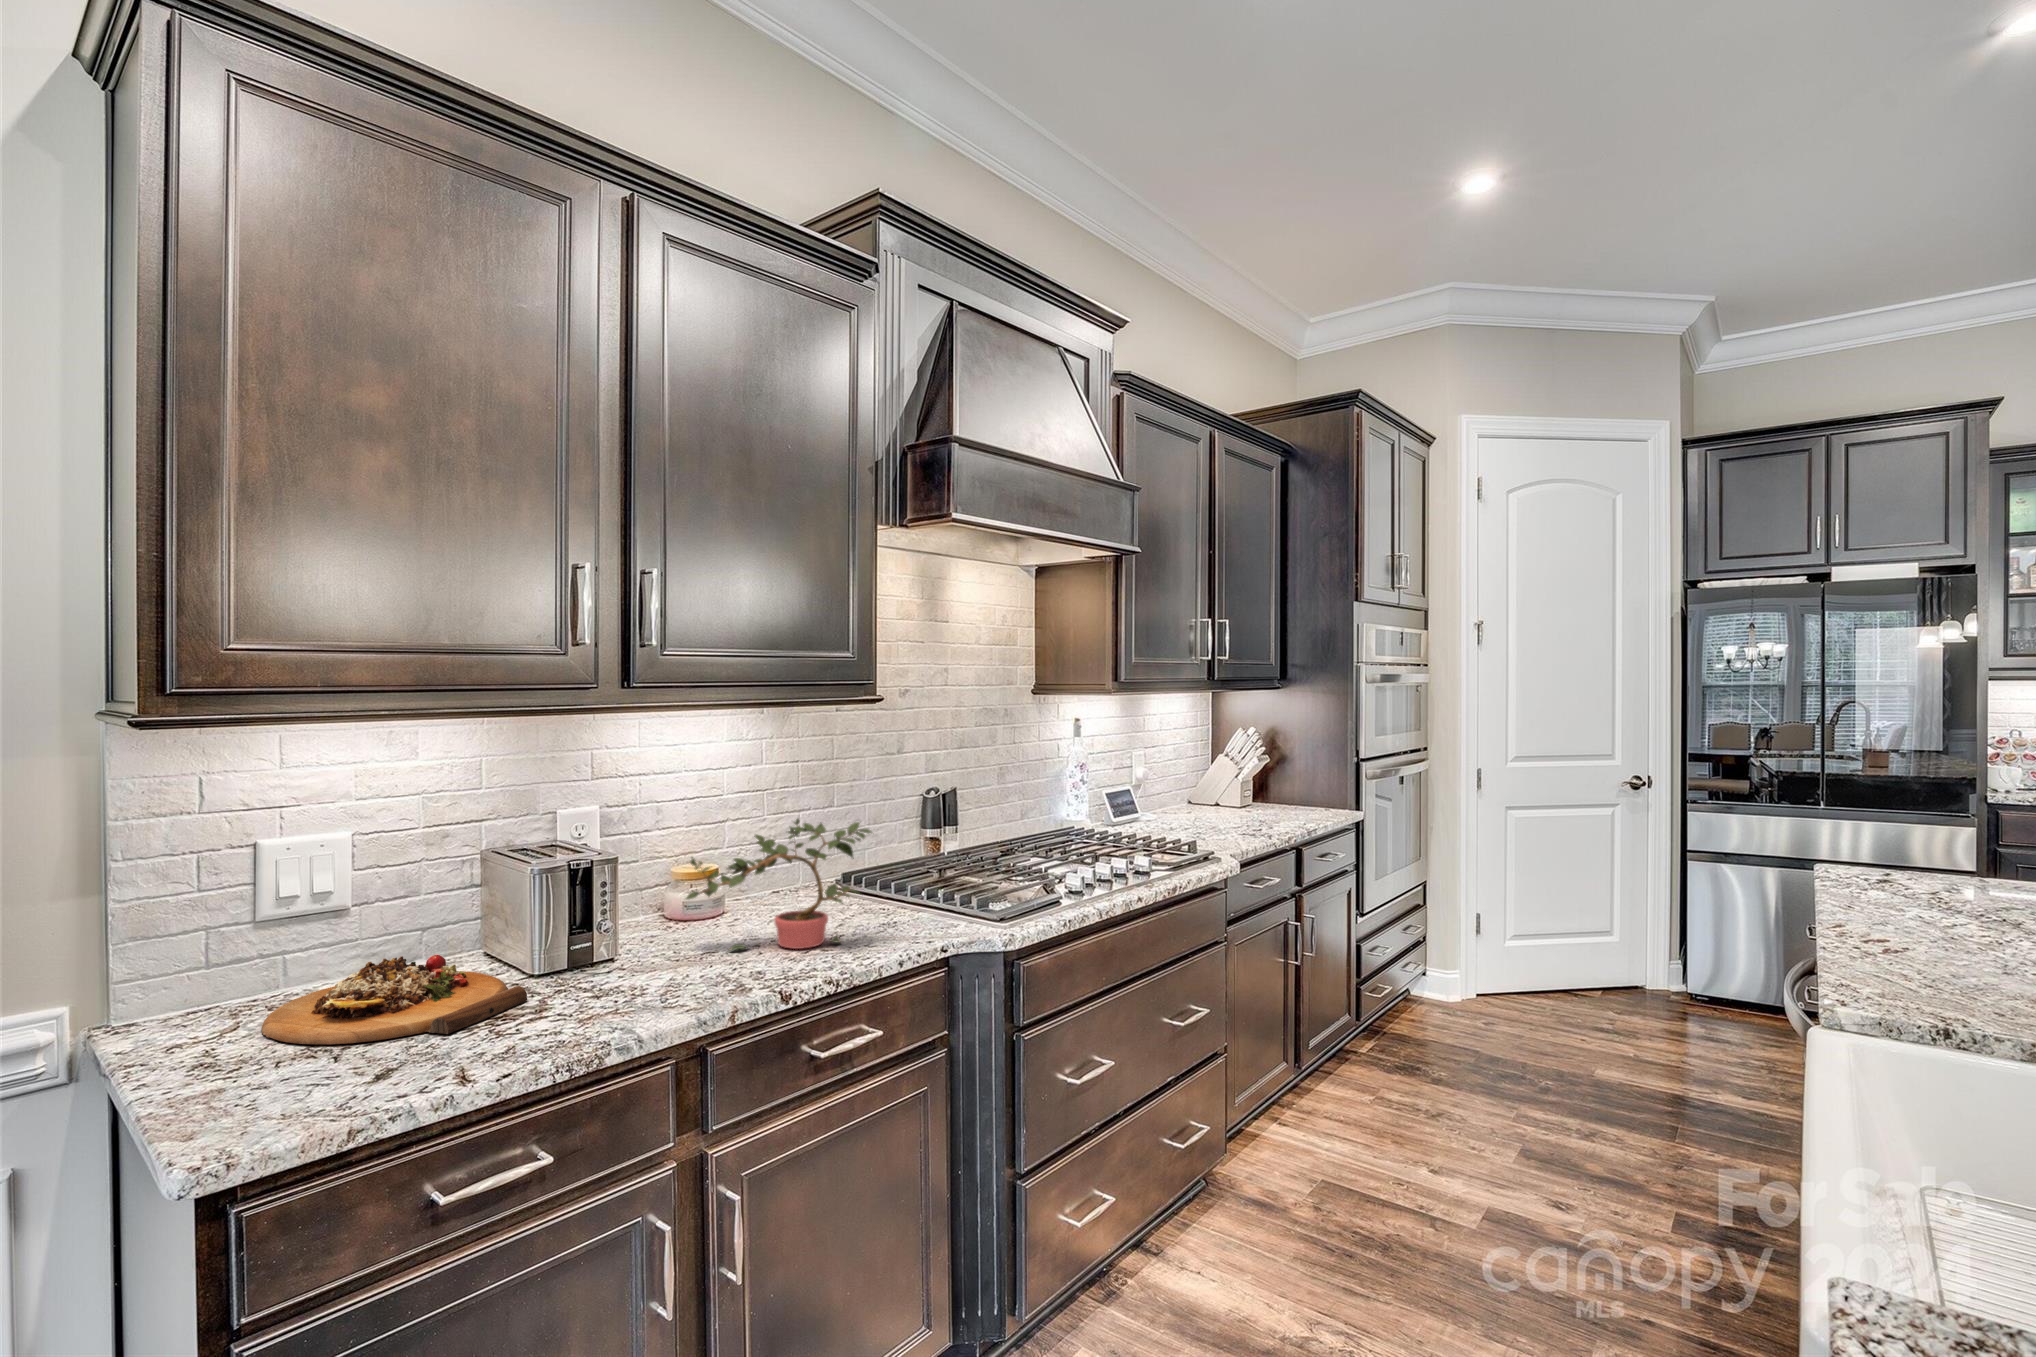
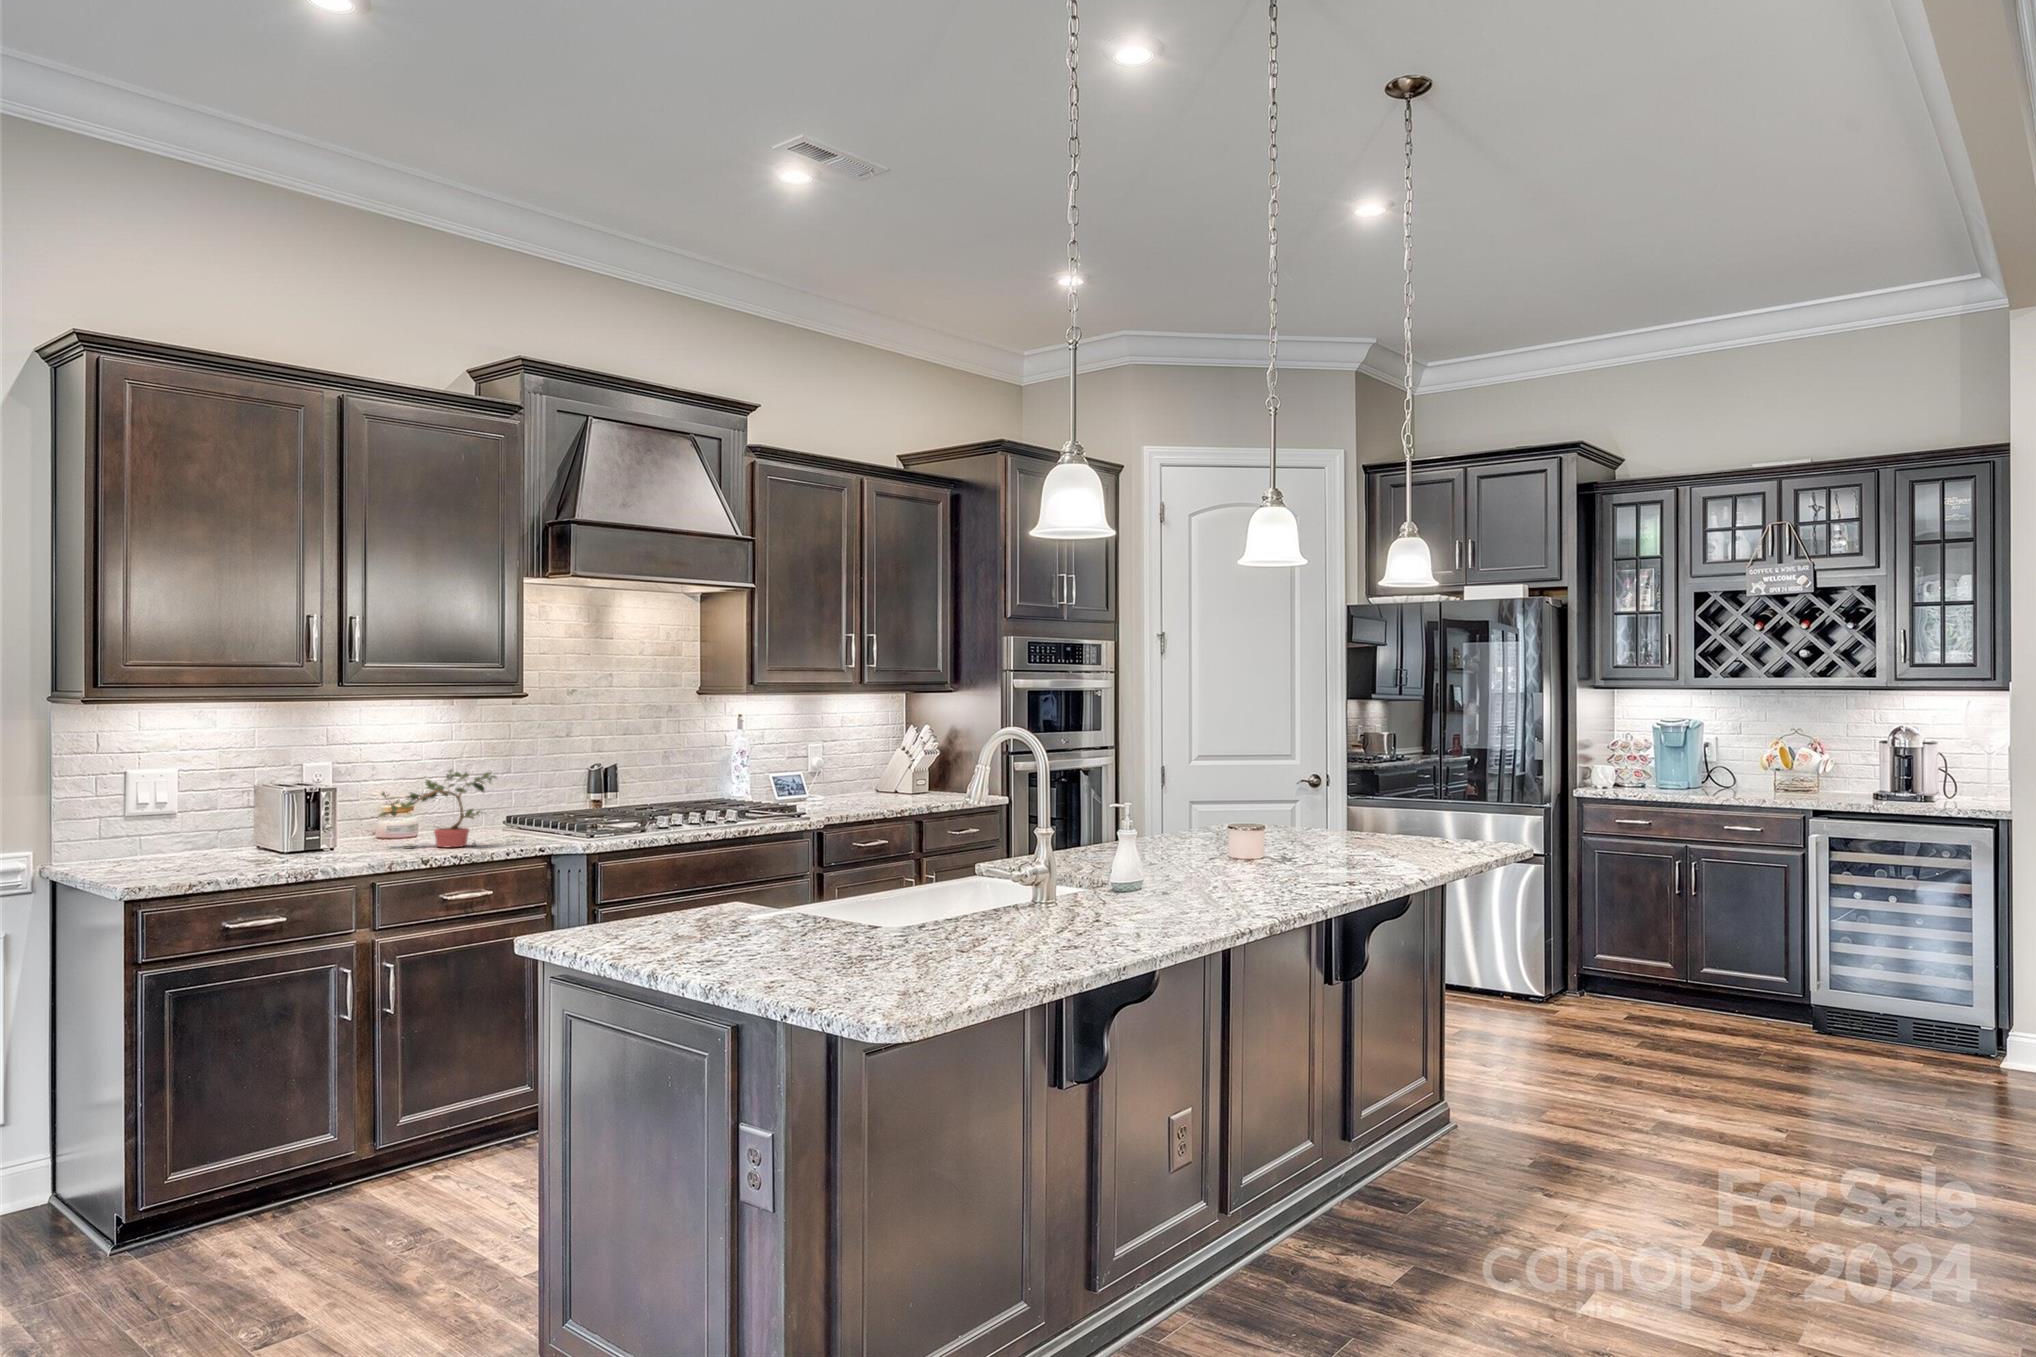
cutting board: present [262,955,528,1044] -> none [135,834,278,868]

